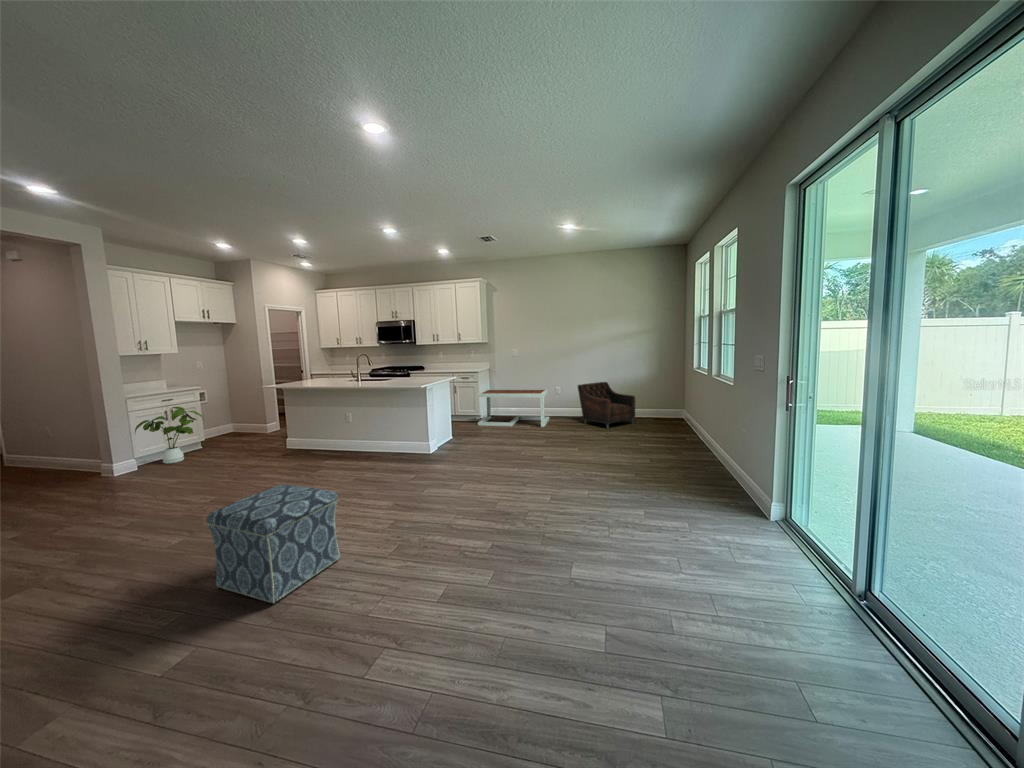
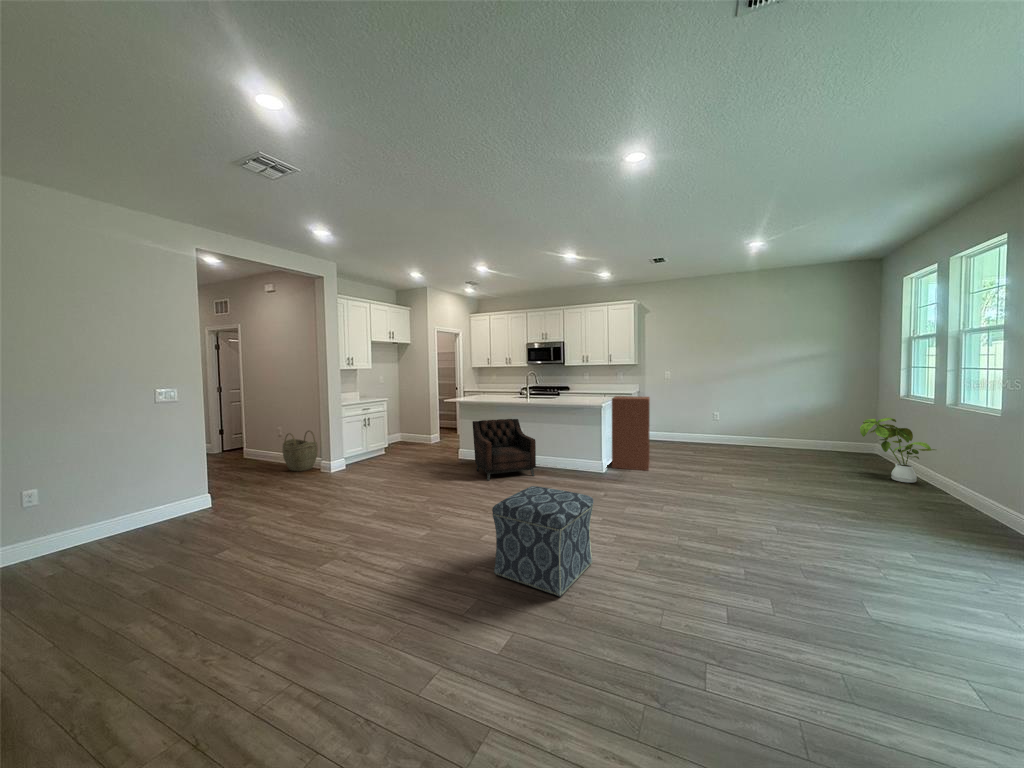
bookshelf: none [439,376,484,448] -> present [612,396,650,470]
armchair: present [578,382,635,429] -> present [472,419,536,481]
coffee table: present [477,389,549,427] -> none [632,412,708,454]
house plant: present [135,407,203,464] -> present [860,418,935,483]
woven basket: none [38,431,92,481] -> present [283,431,318,472]

